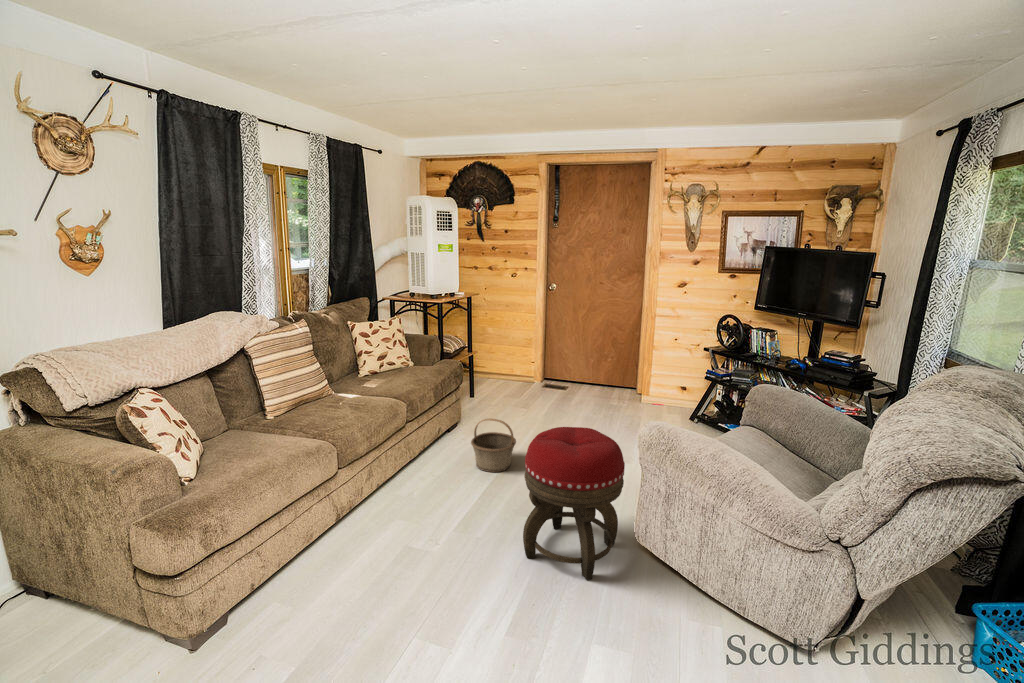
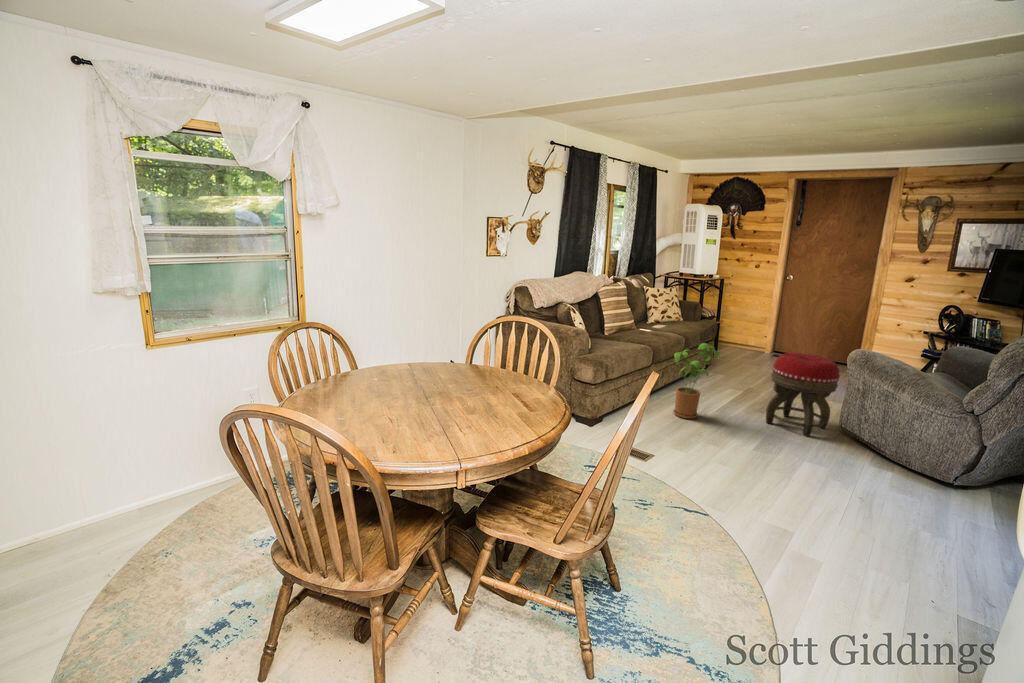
basket: present [471,419,516,472] -> none [724,355,757,390]
house plant: none [351,440,438,587] -> present [673,343,721,419]

